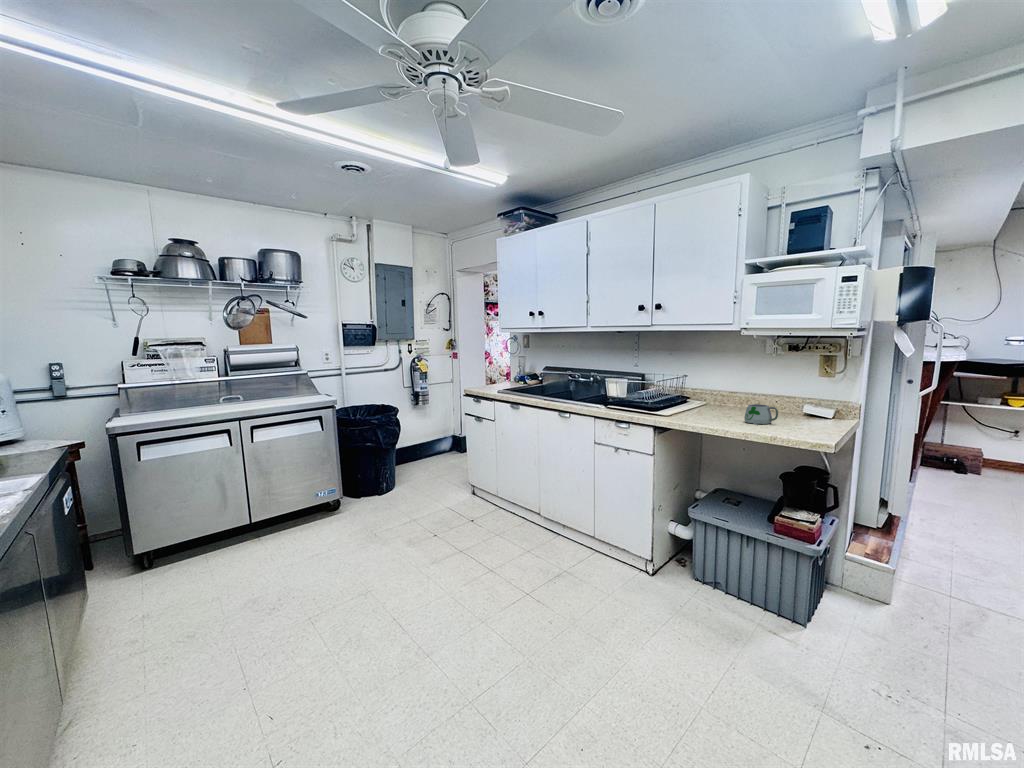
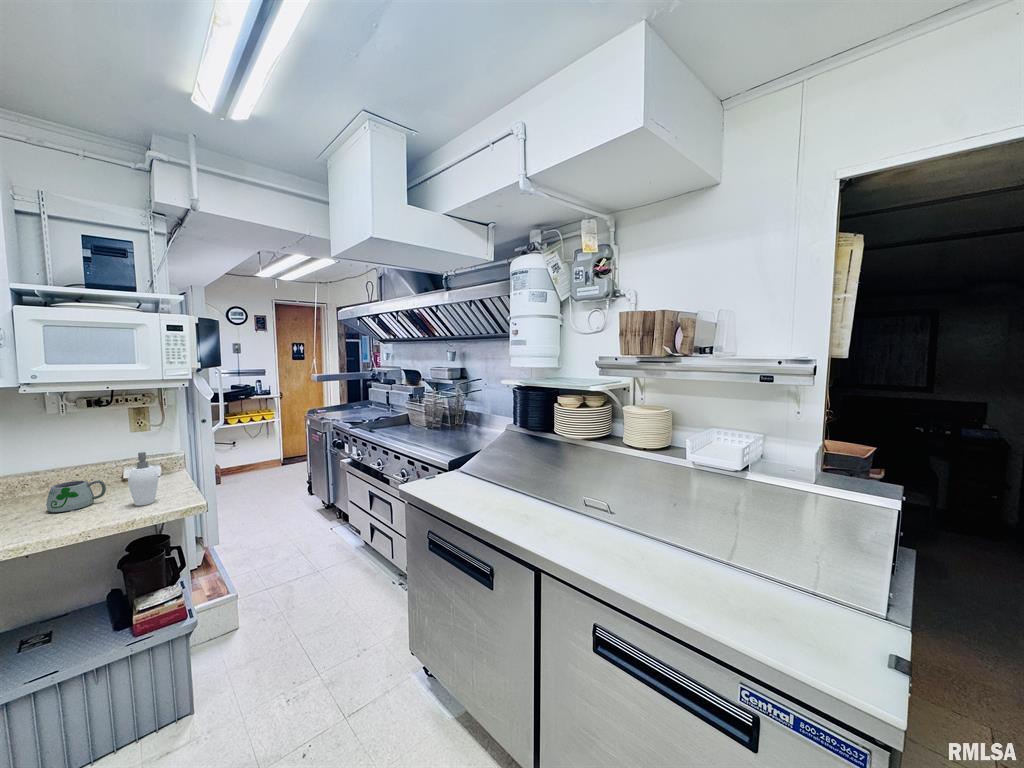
soap dispenser: none [785,388,815,433] -> present [128,452,162,506]

